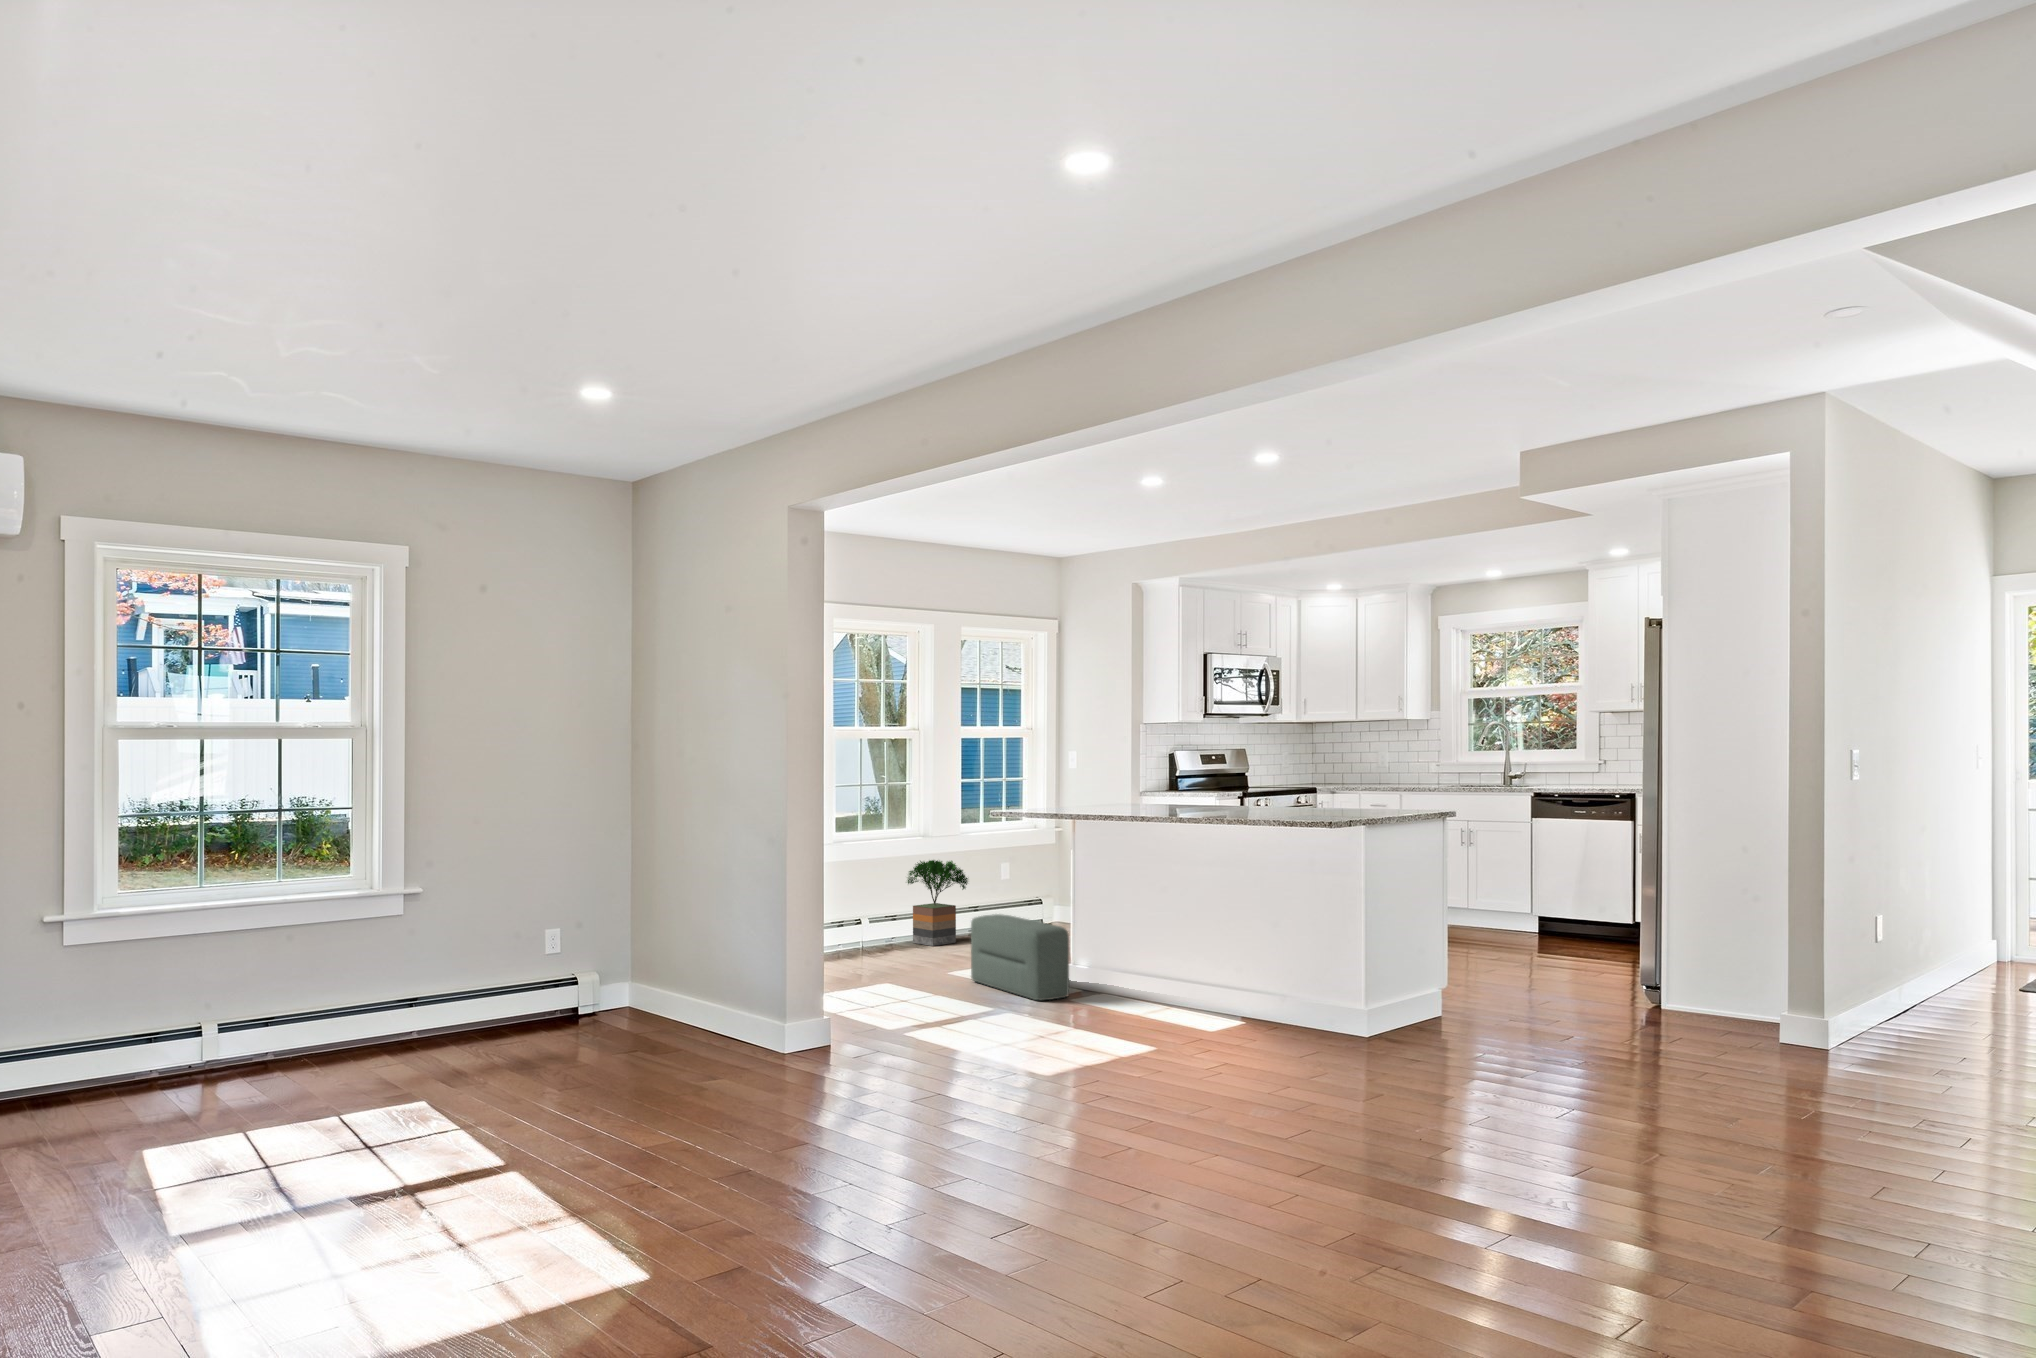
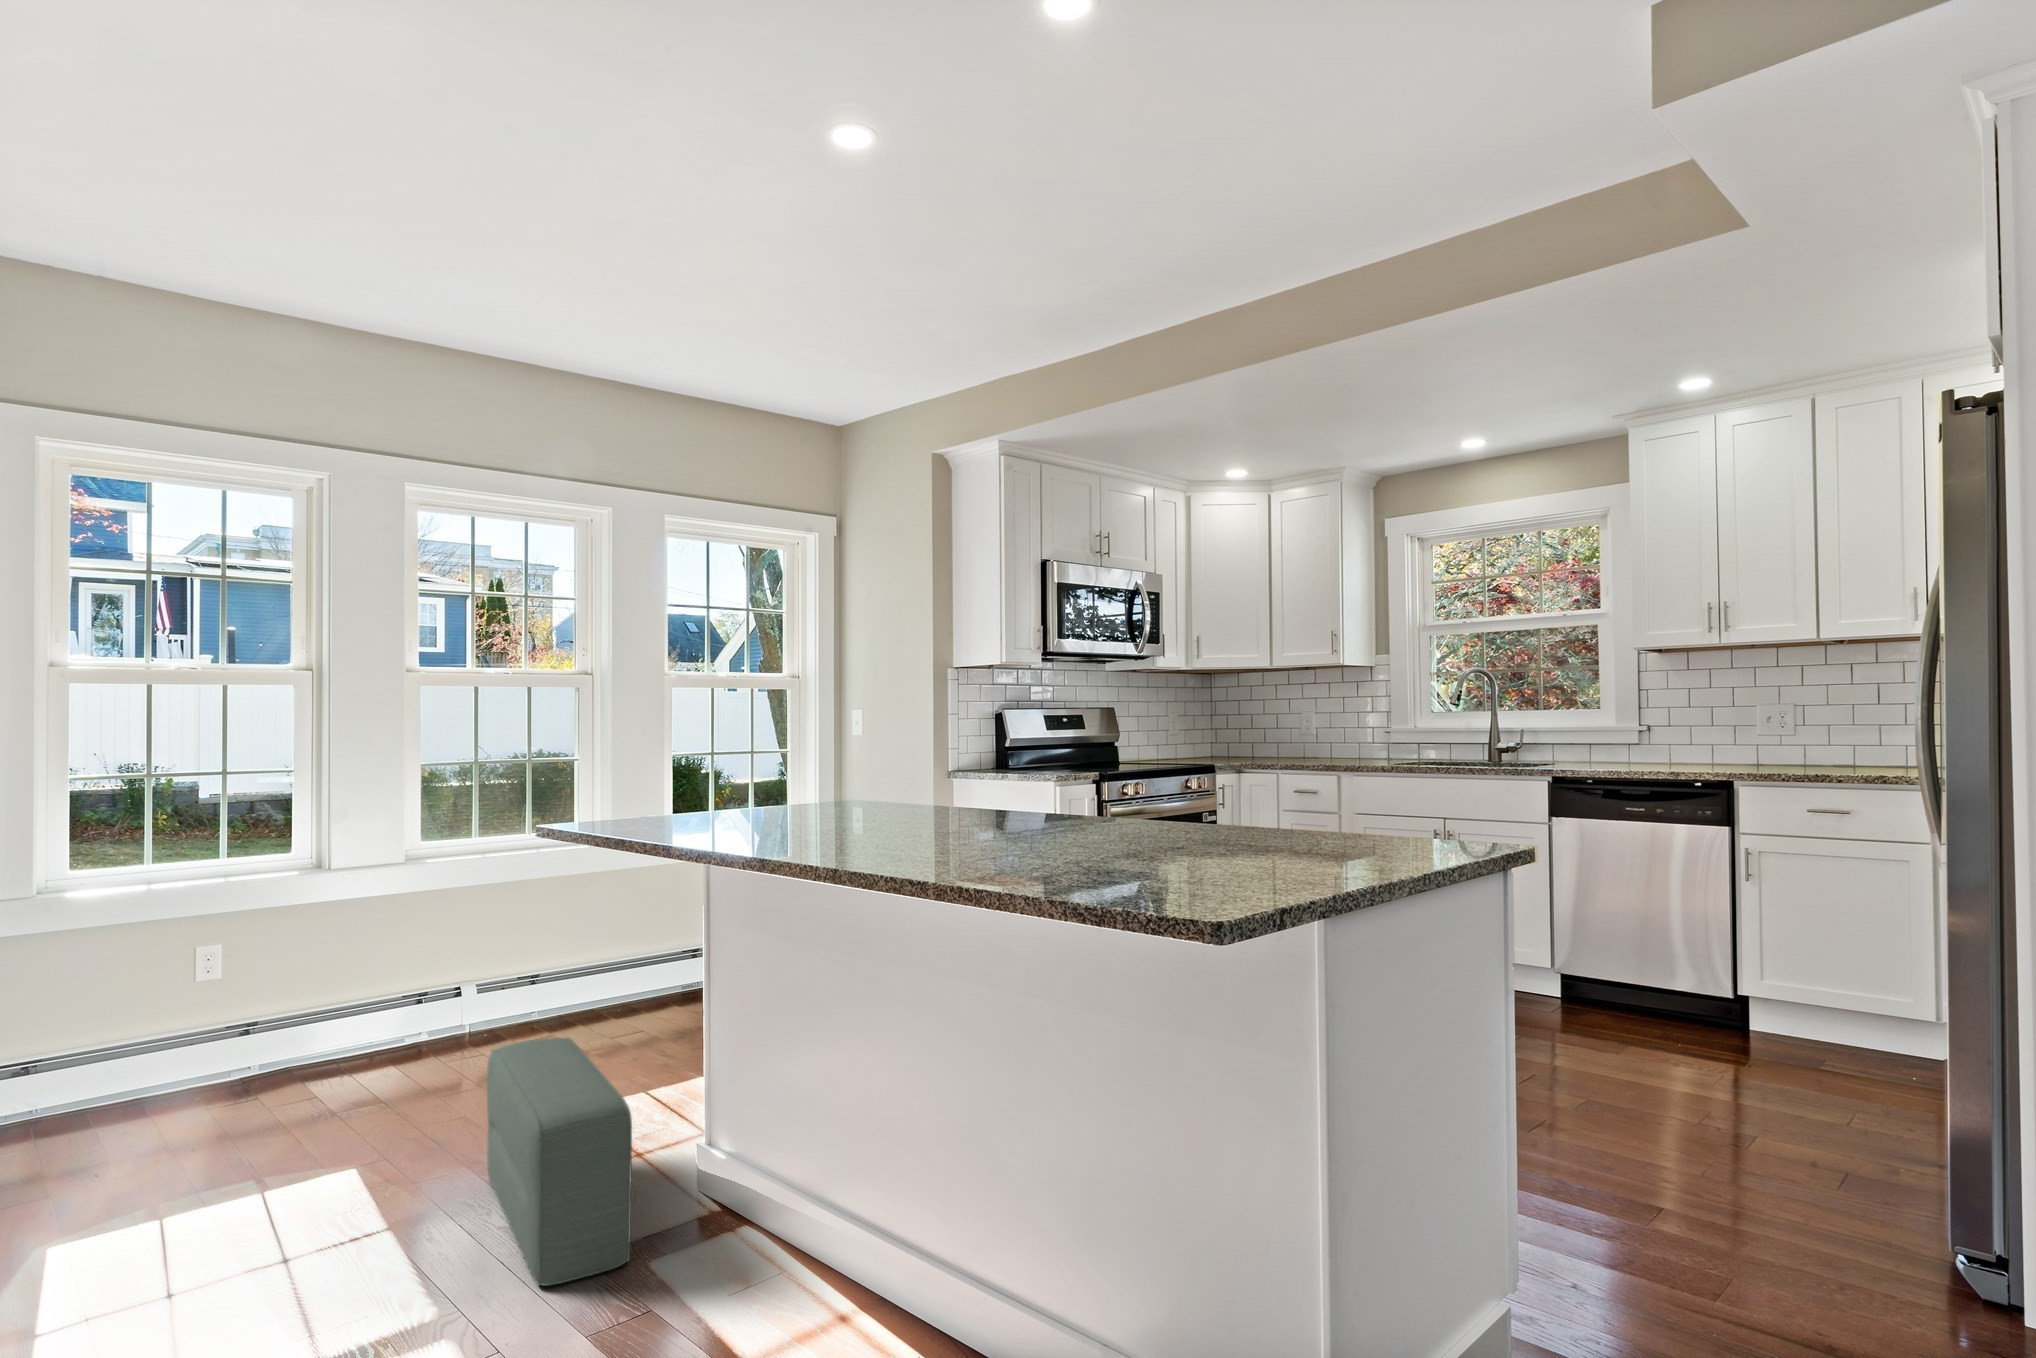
potted tree: present [908,860,968,946] -> none [523,887,635,1039]

